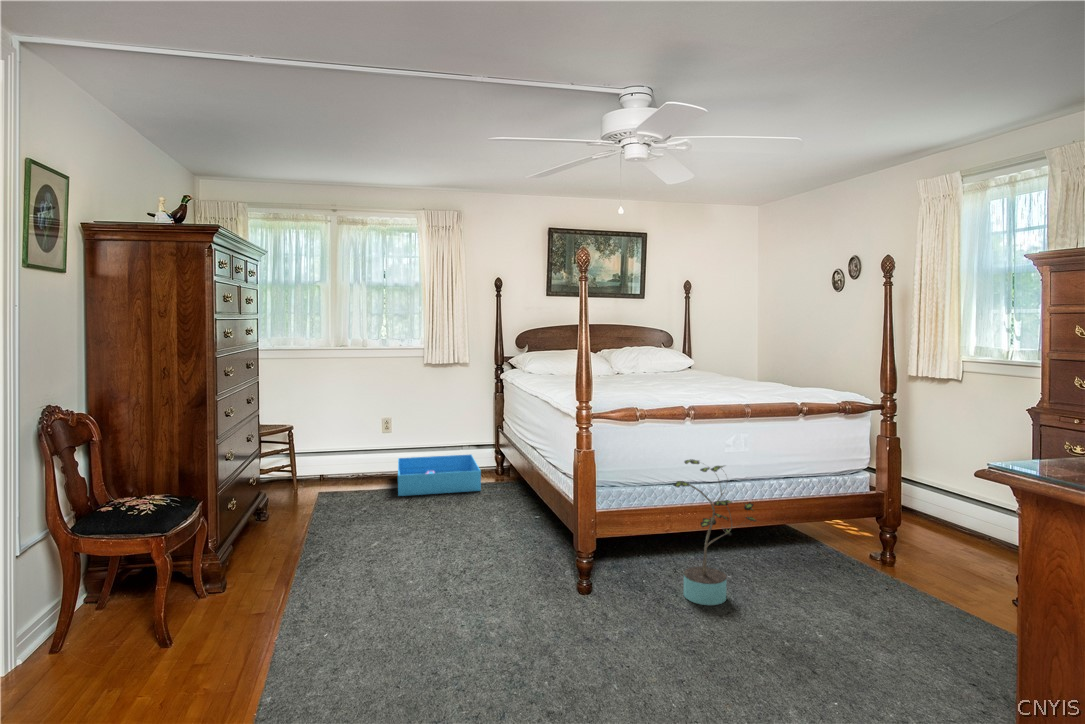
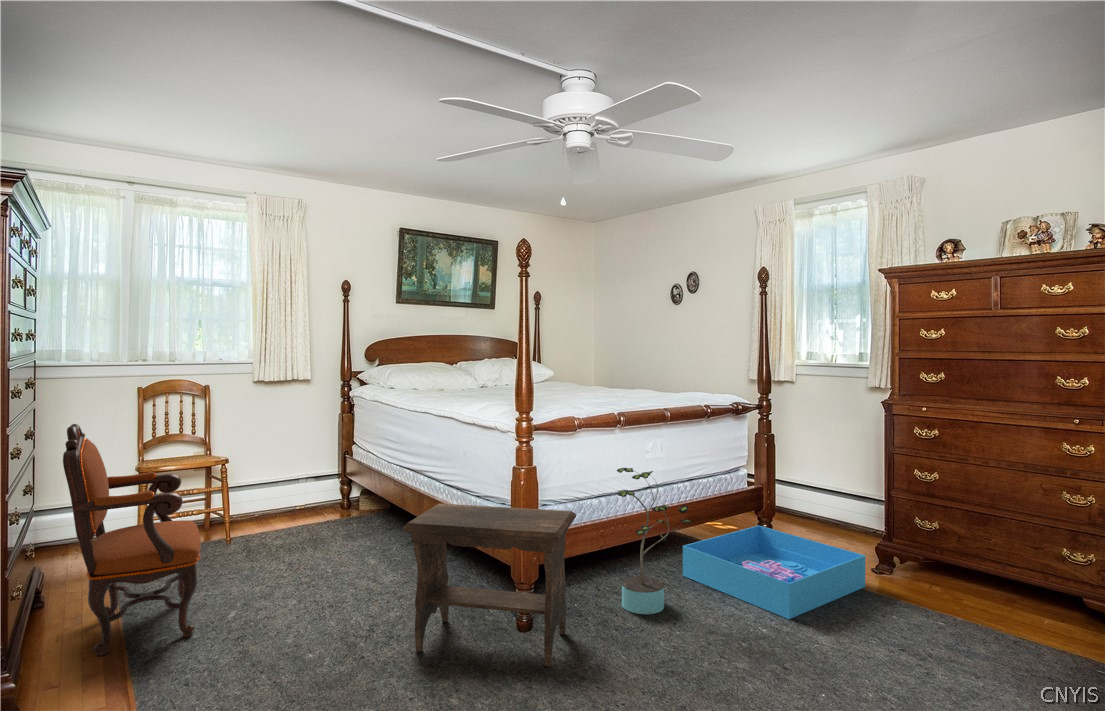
armchair: none [254,393,355,561] -> present [63,424,201,656]
storage bin: present [398,455,481,496] -> present [683,525,865,619]
footstool: none [470,476,625,633] -> present [402,503,576,667]

